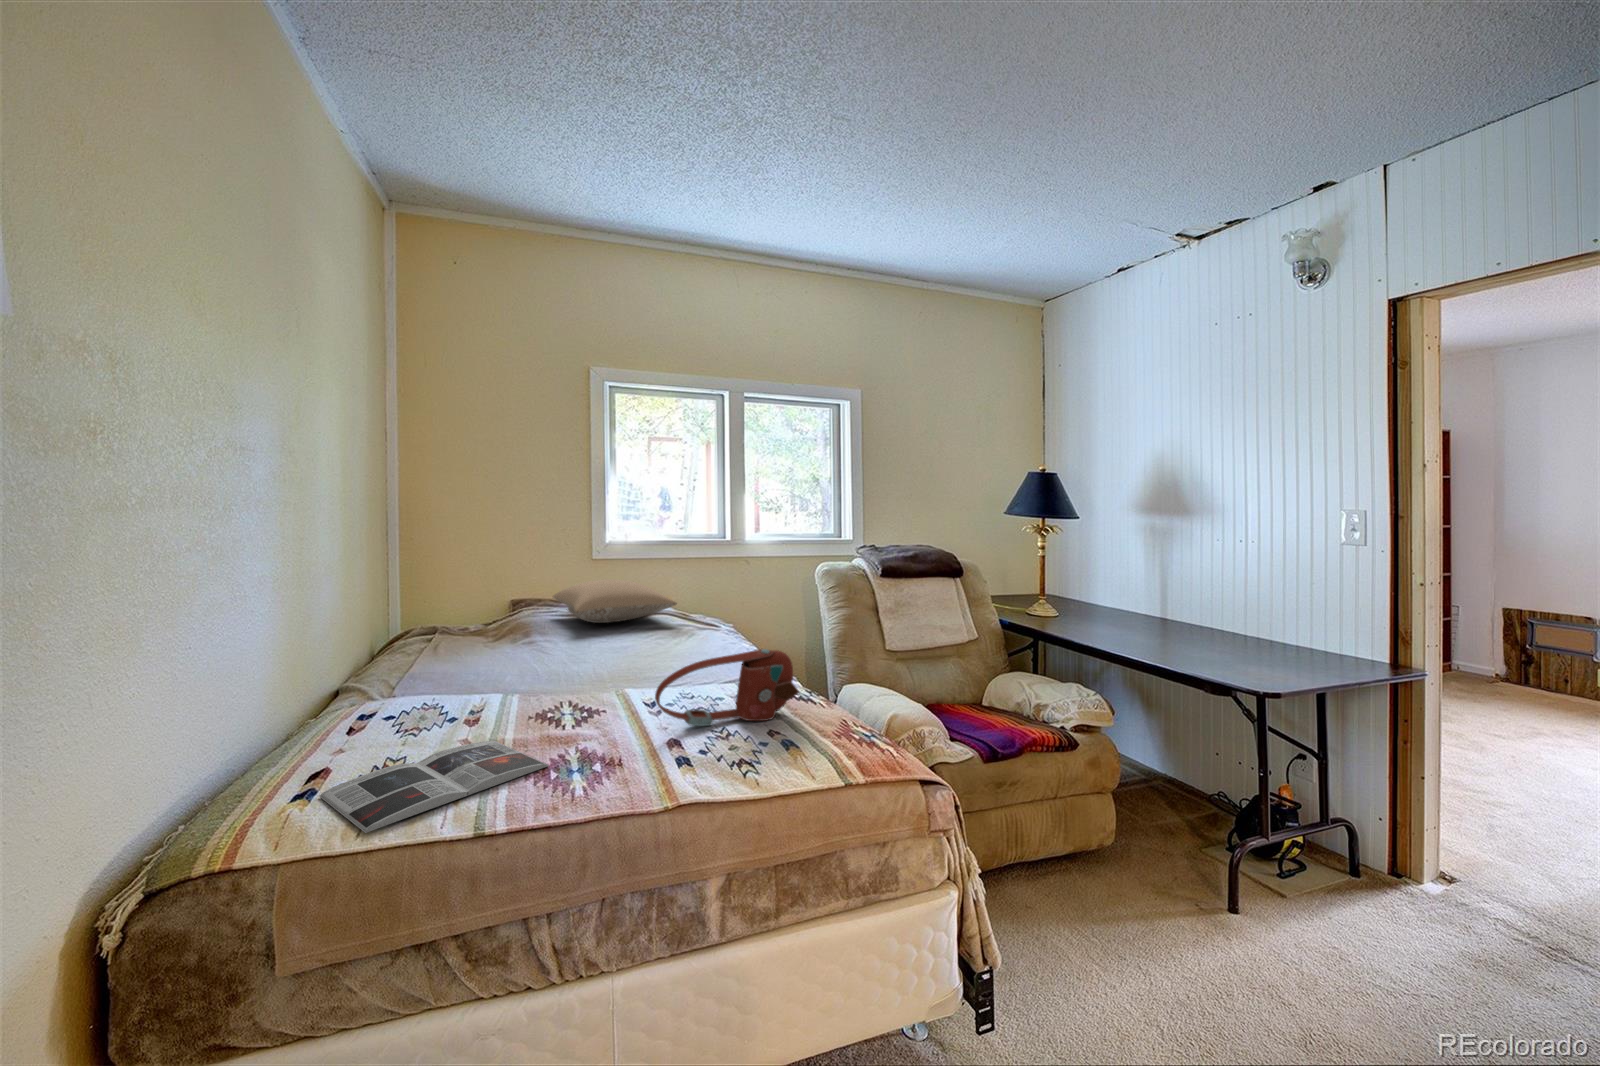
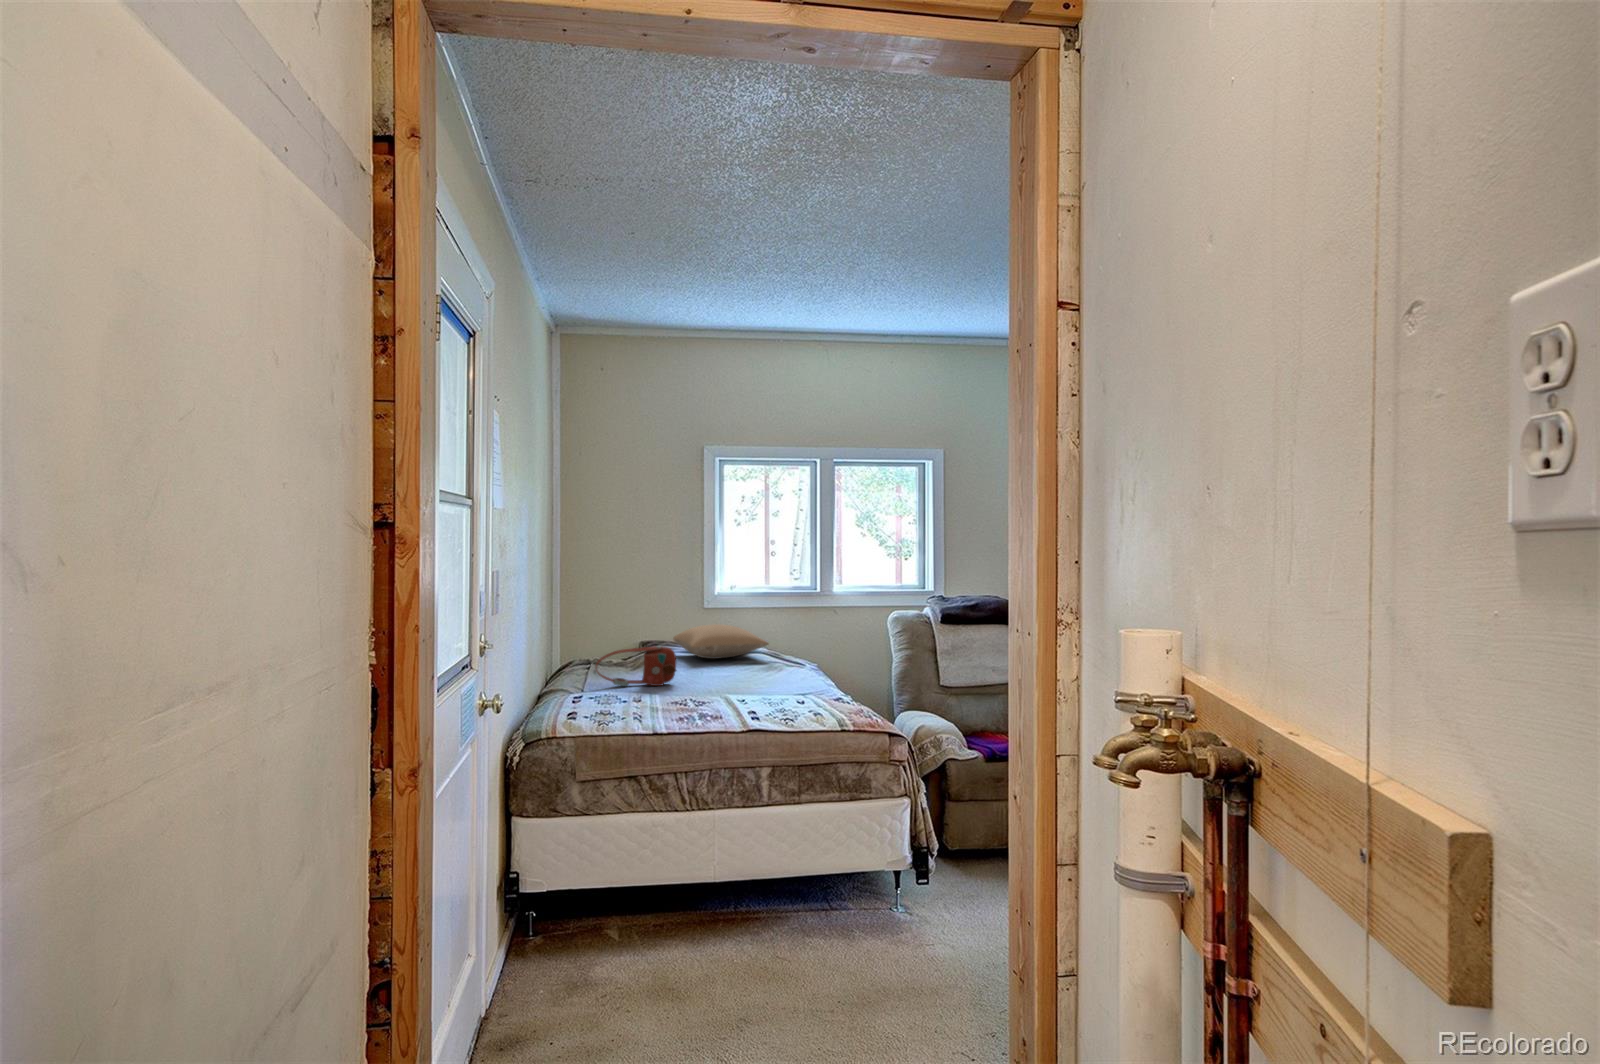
handbag: present [655,649,799,726] -> present [596,646,676,686]
magazine: present [319,741,549,833] -> none [577,707,682,729]

